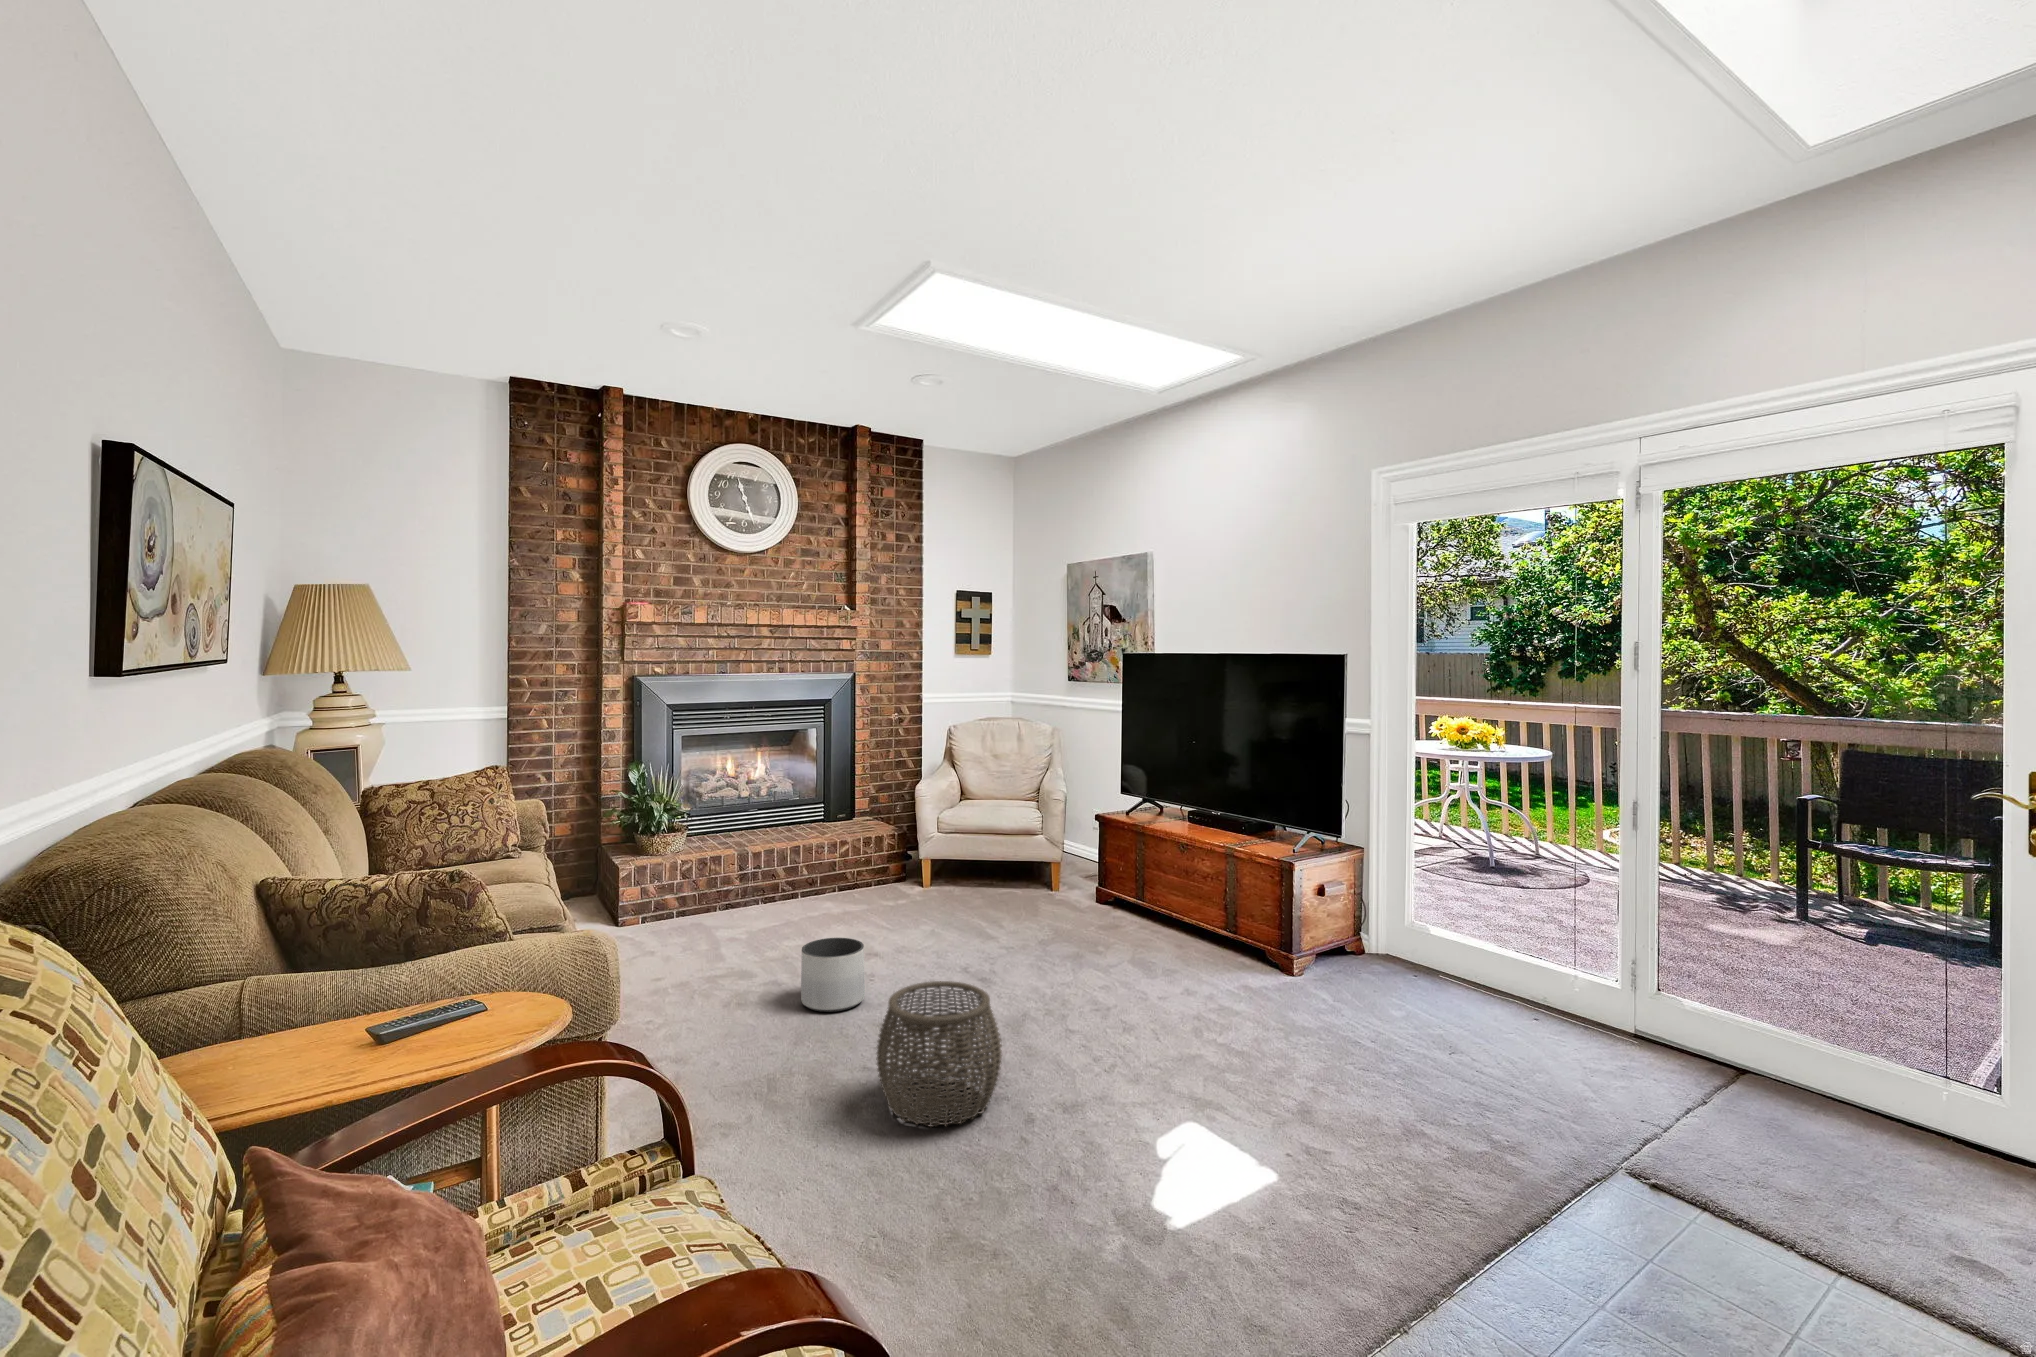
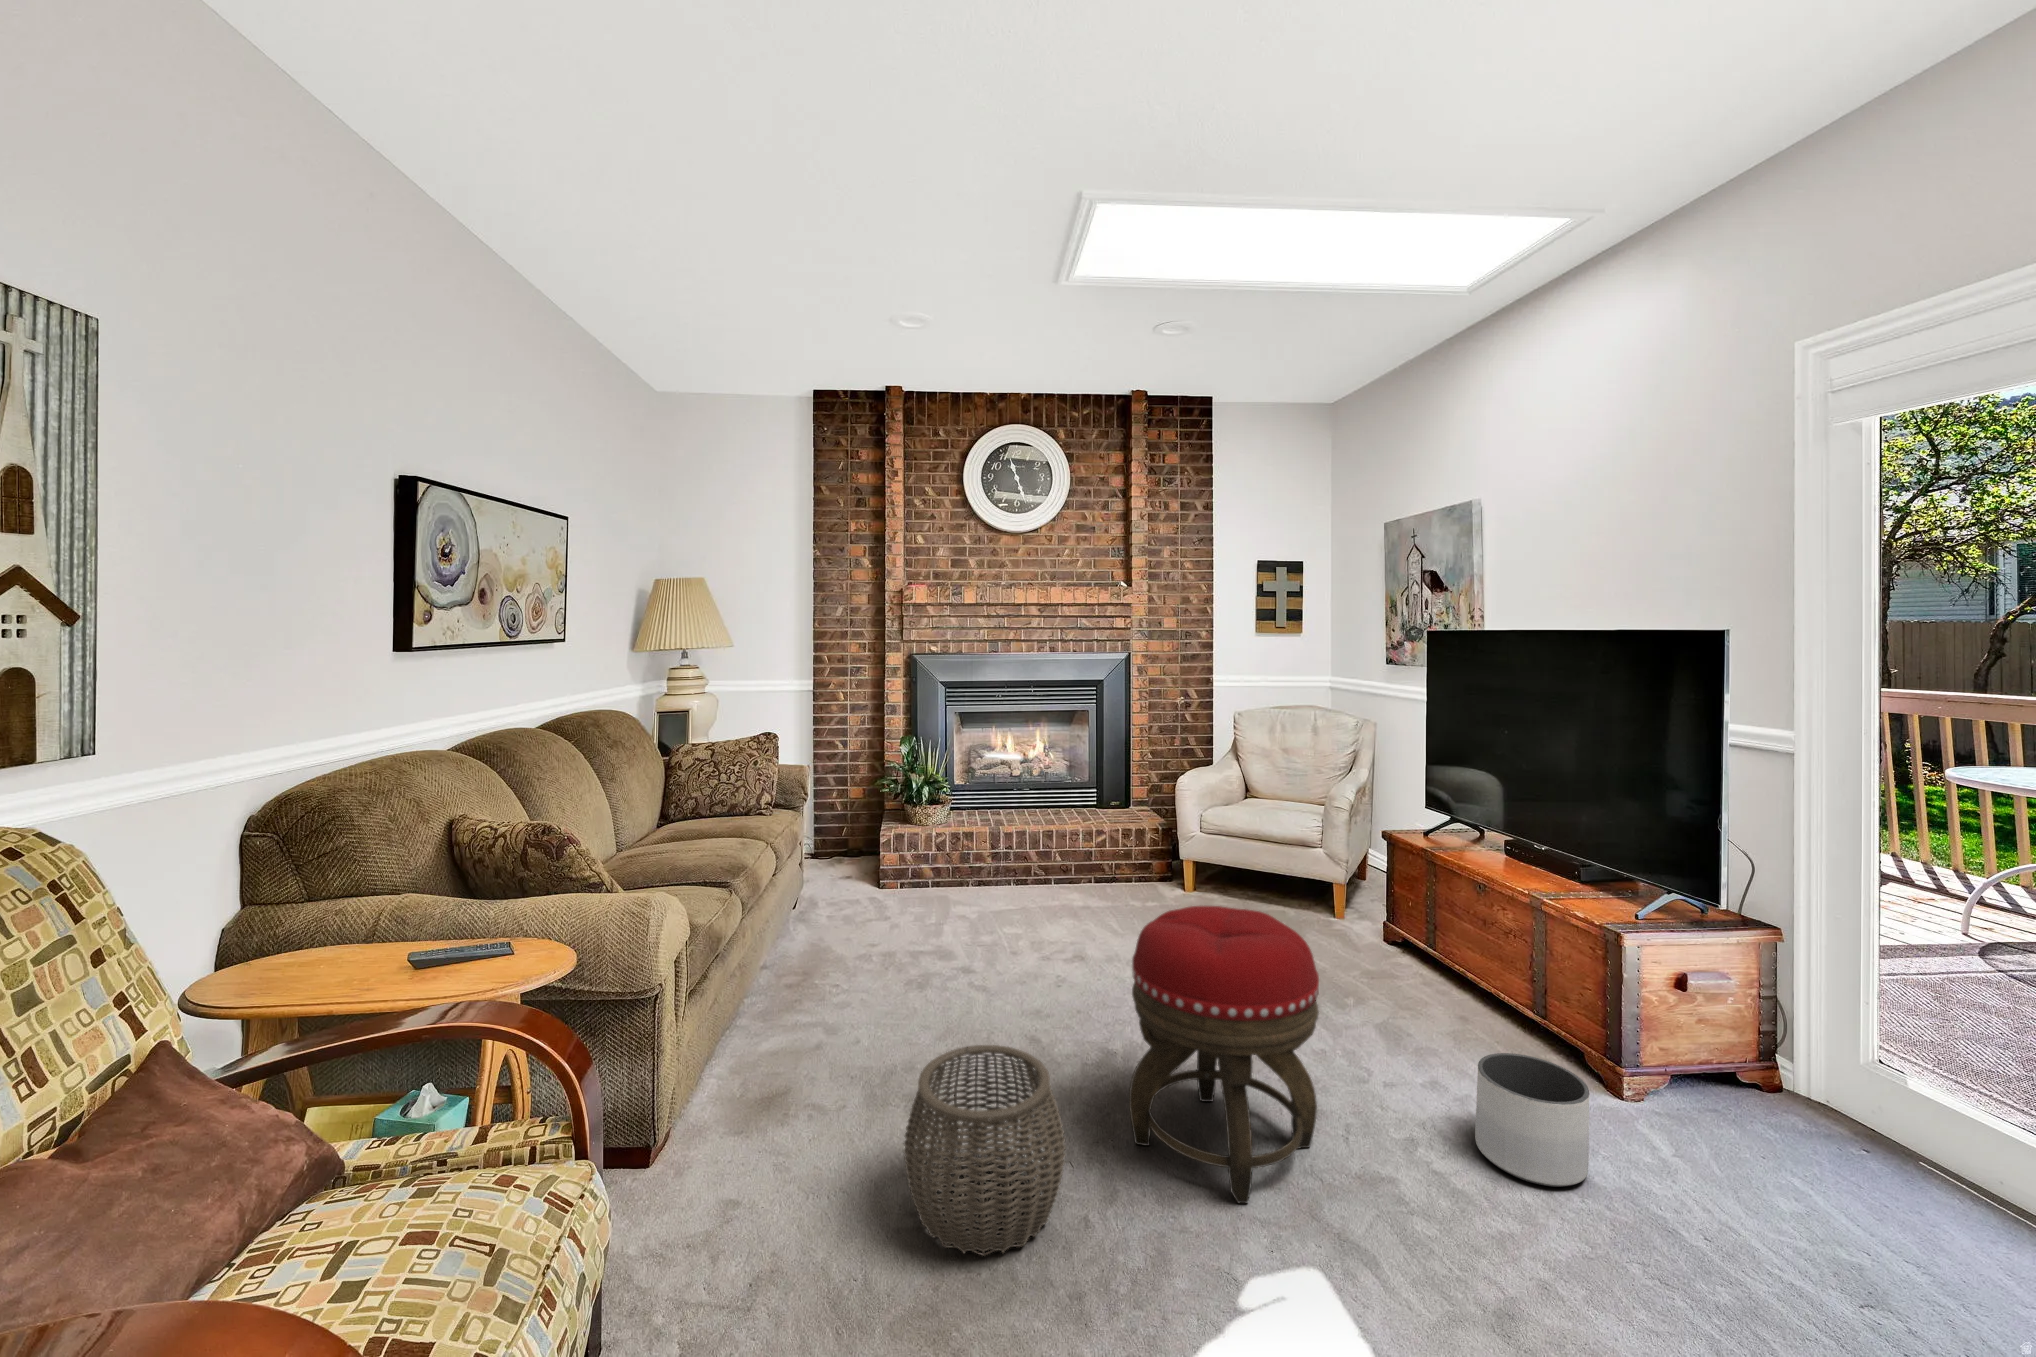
footstool: none [1004,862,1136,1059] -> present [1129,906,1319,1203]
planter: present [801,938,865,1012] -> present [1475,1053,1590,1187]

